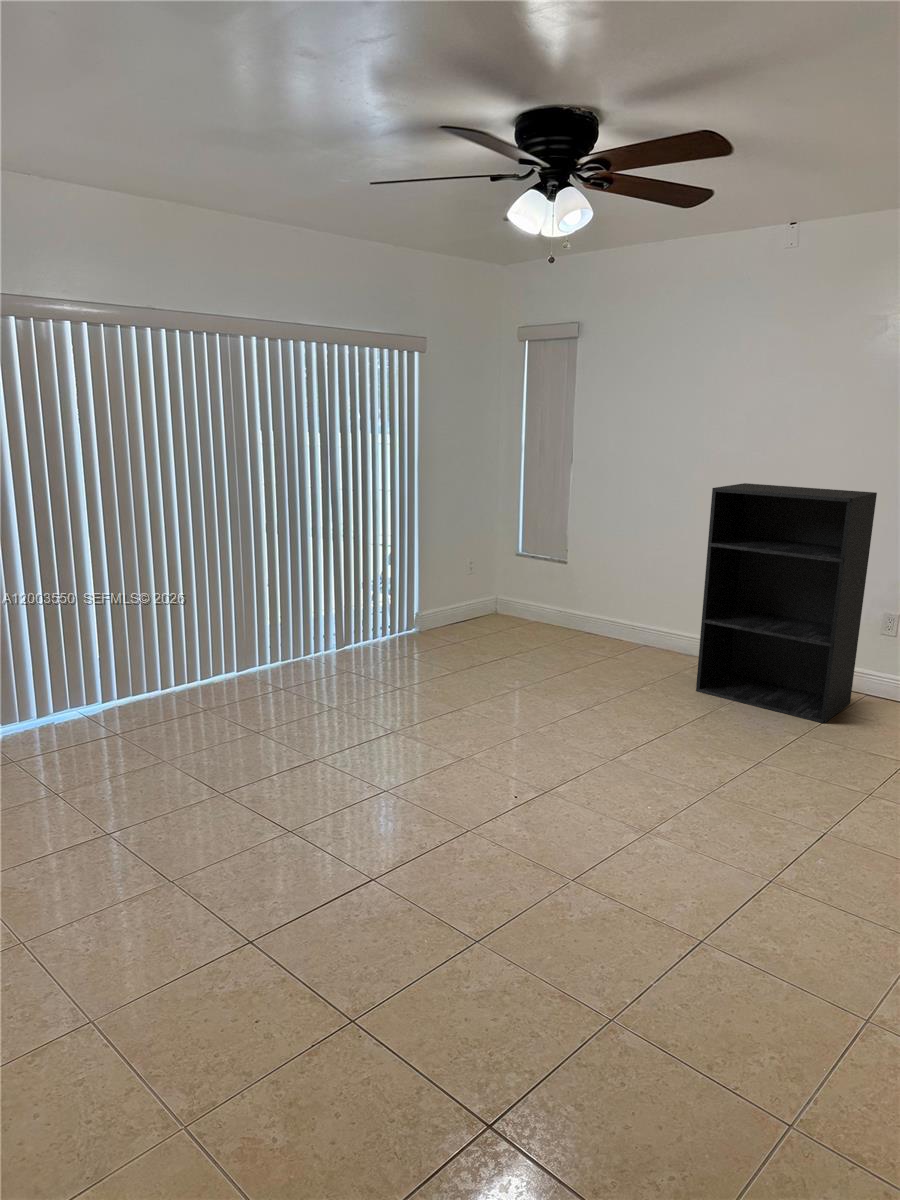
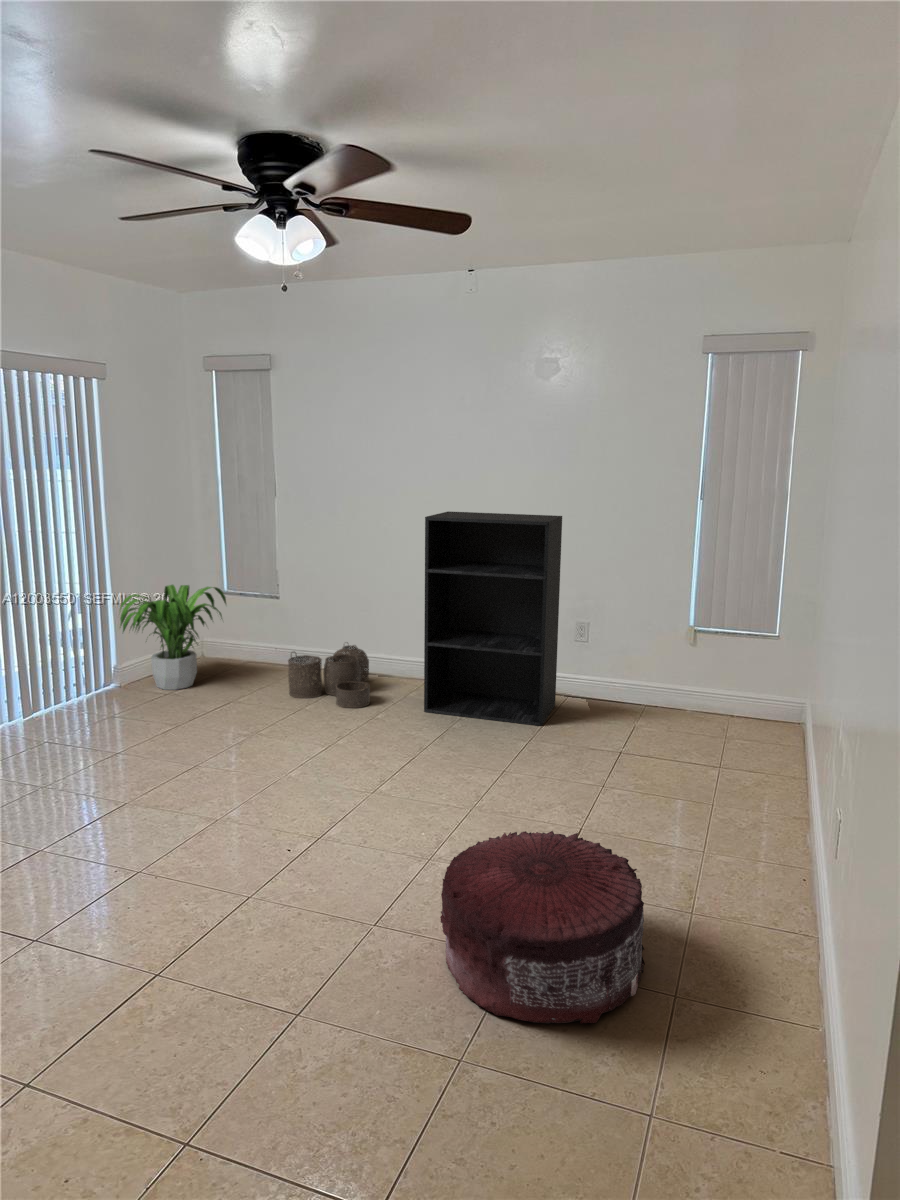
potted plant: none [422,543,518,640] -> present [120,585,226,690]
woven basket: none [566,612,651,678] -> present [288,645,370,708]
pouf: none [624,816,850,1024] -> present [440,831,645,1023]

